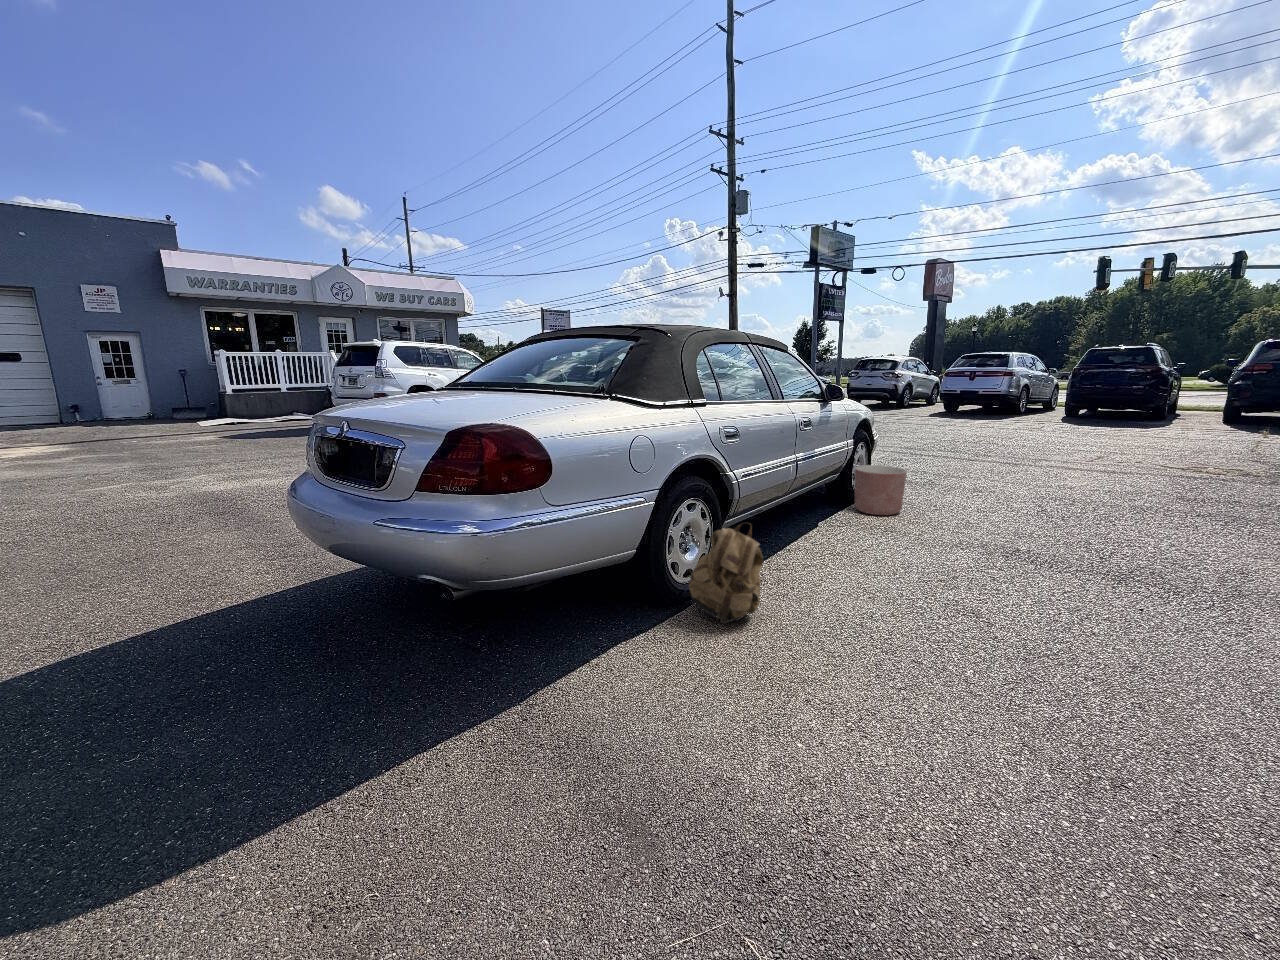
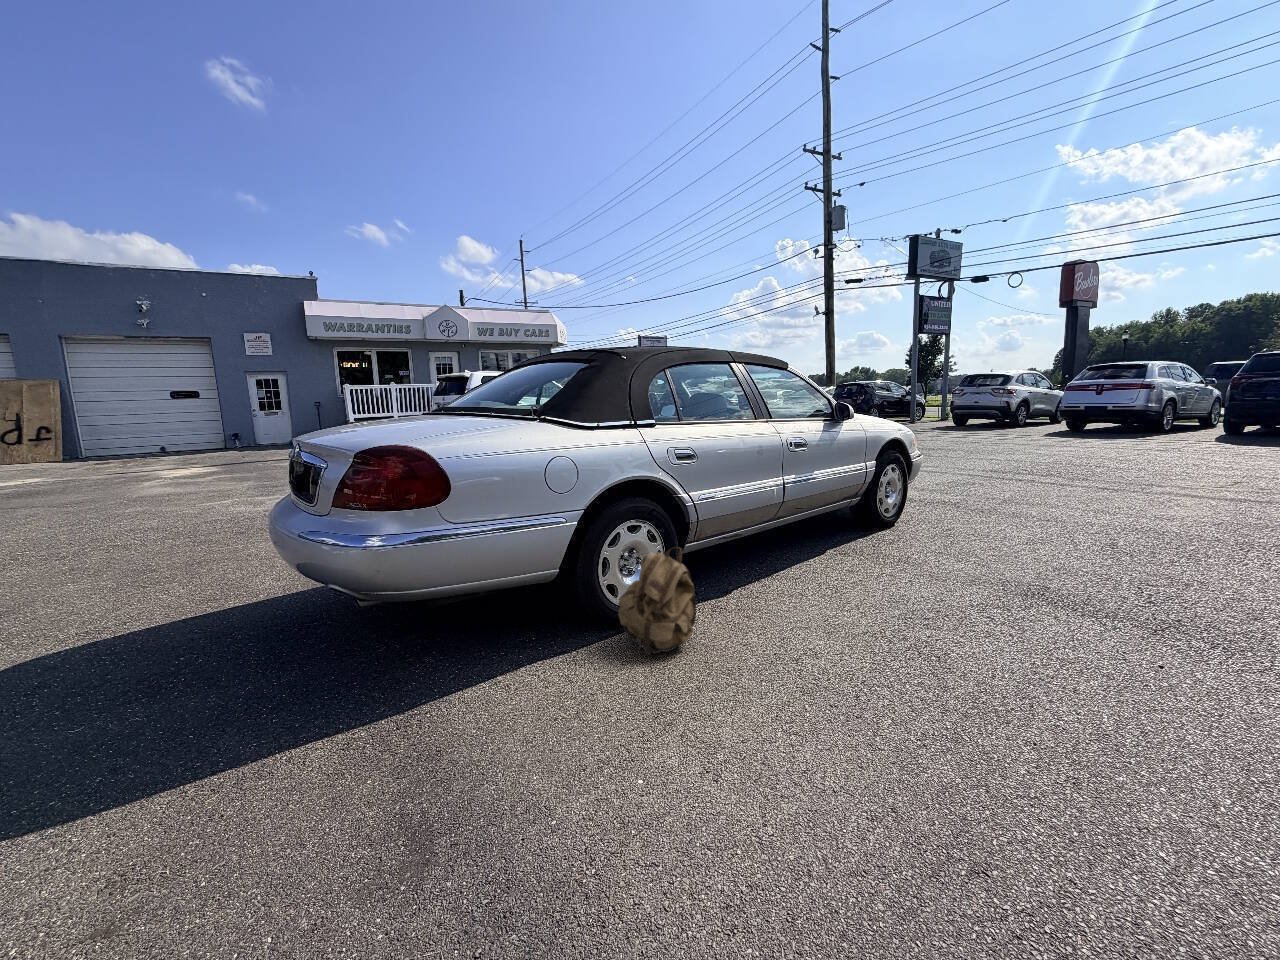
planter: present [855,465,907,515] -> none [880,488,938,544]

